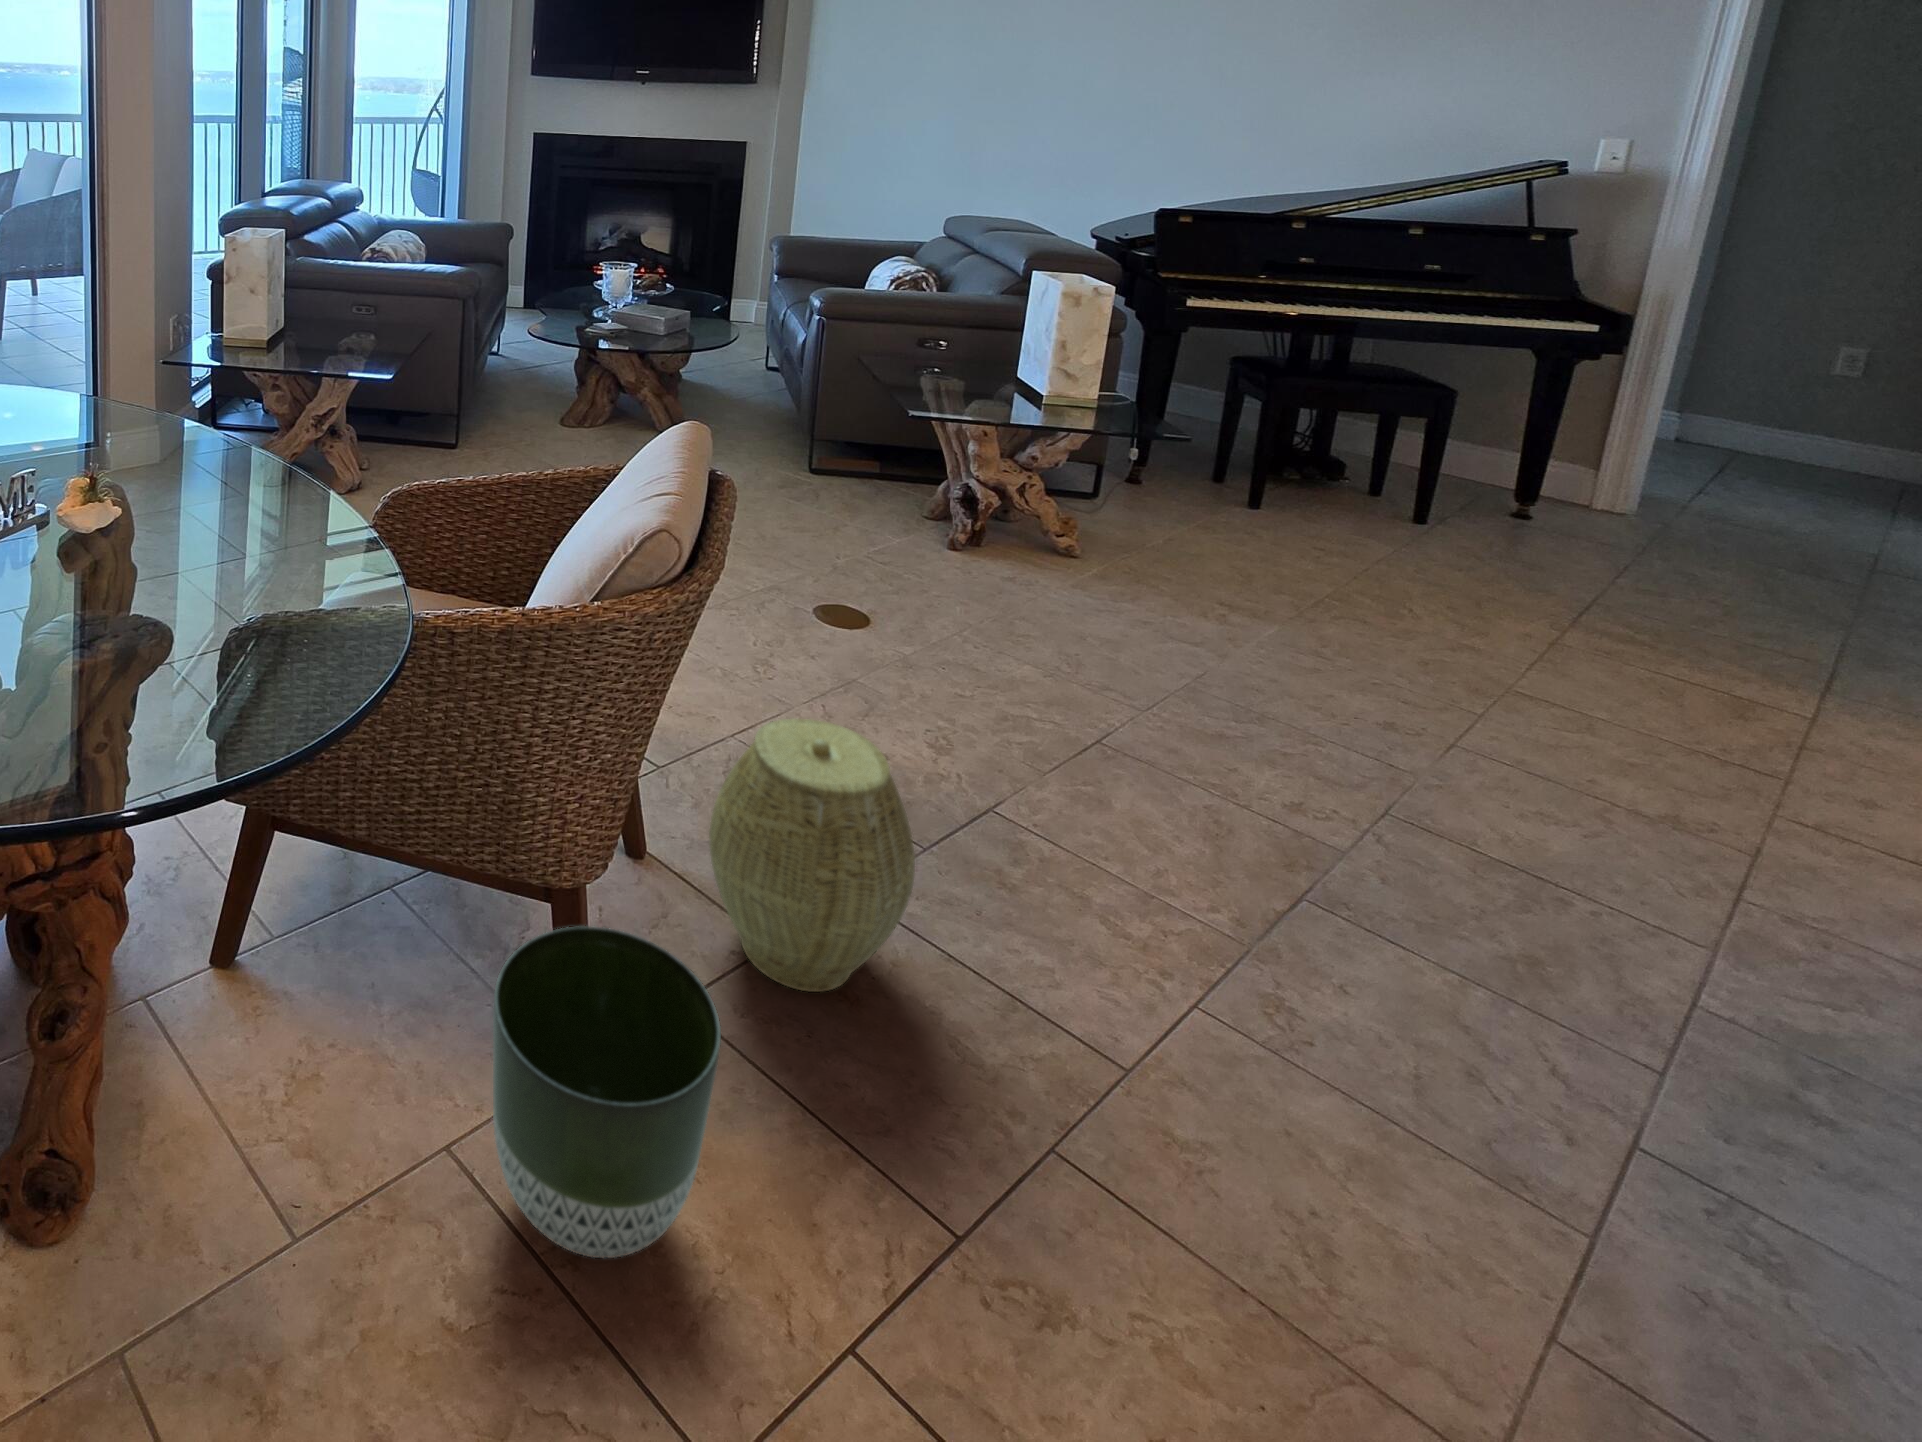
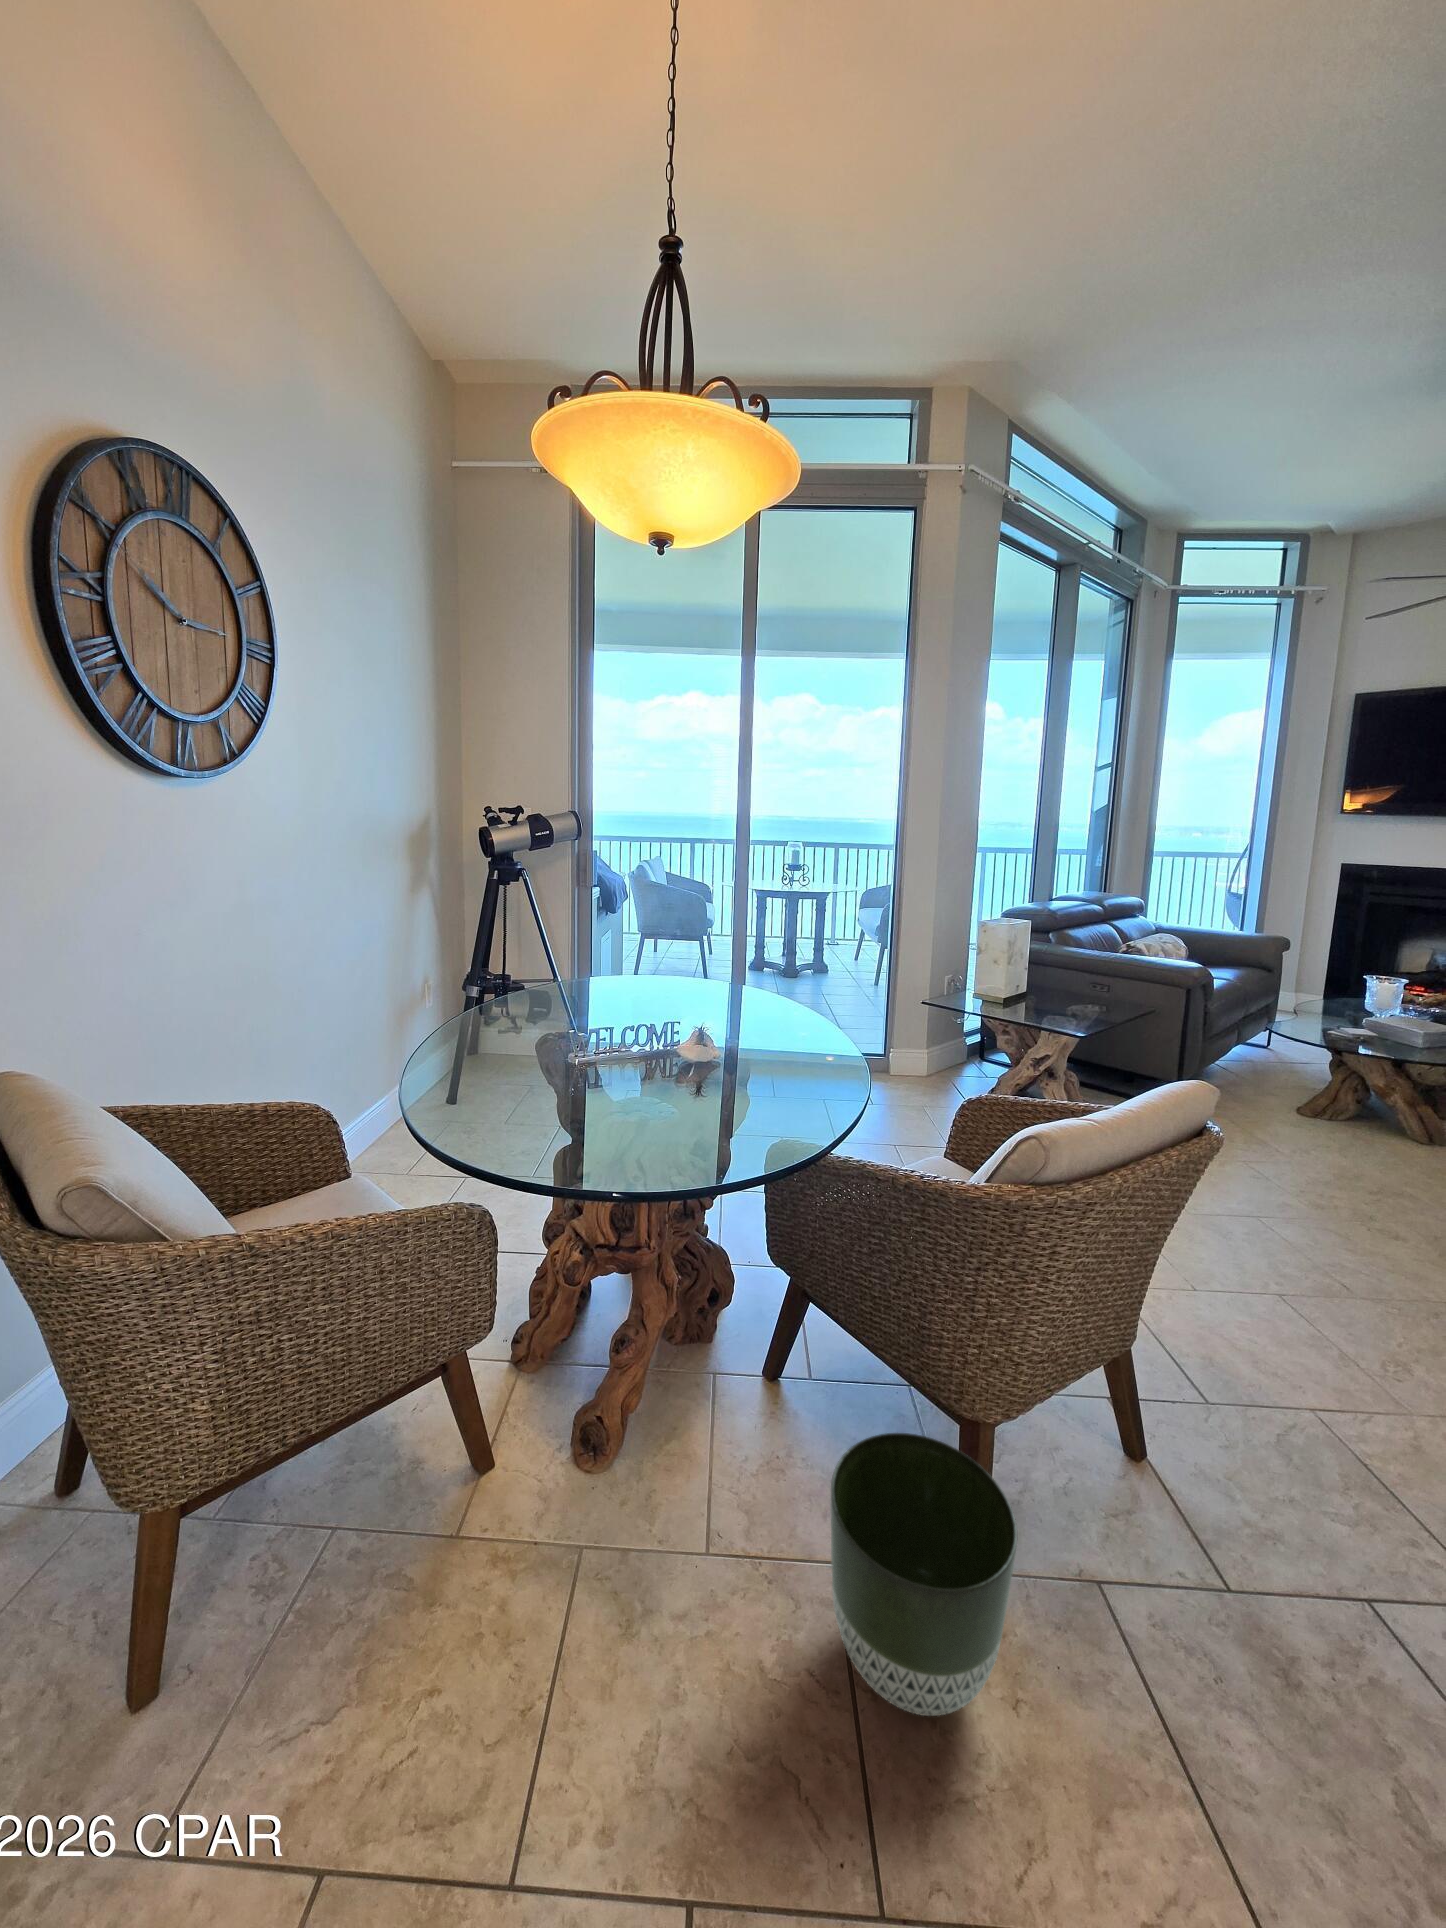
woven basket: present [709,719,915,992] -> none [1155,1376,1389,1666]

